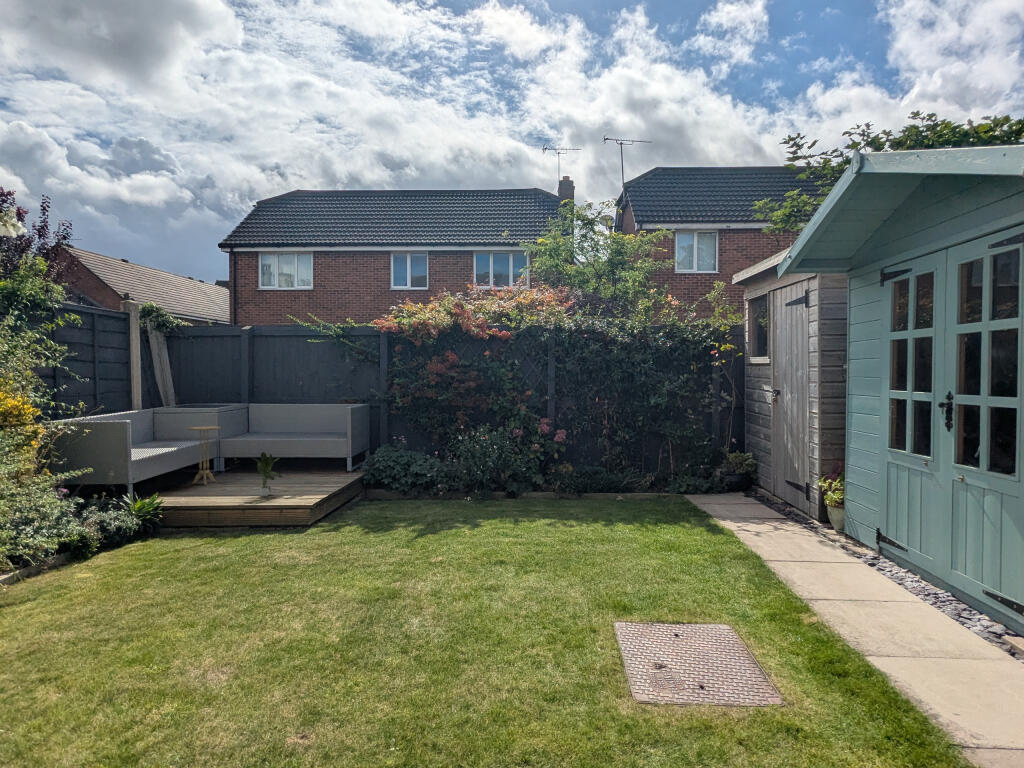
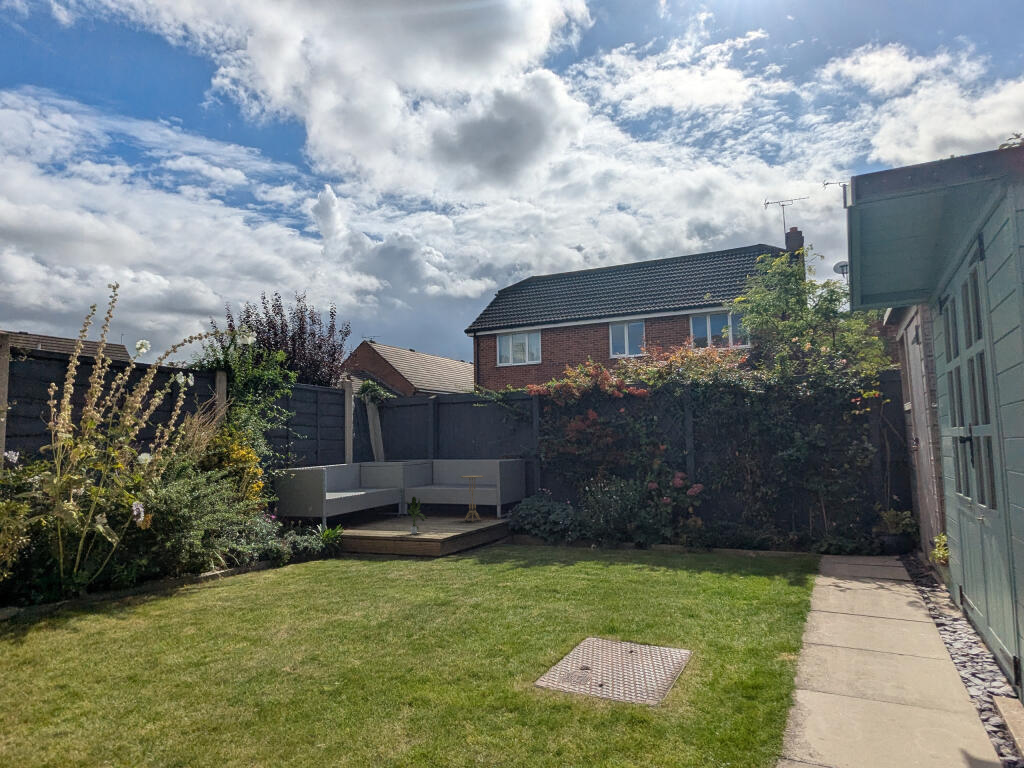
side table: present [187,426,221,485] -> present [461,476,484,522]

